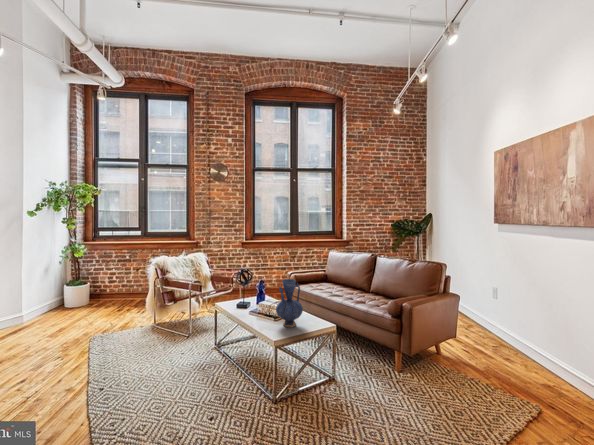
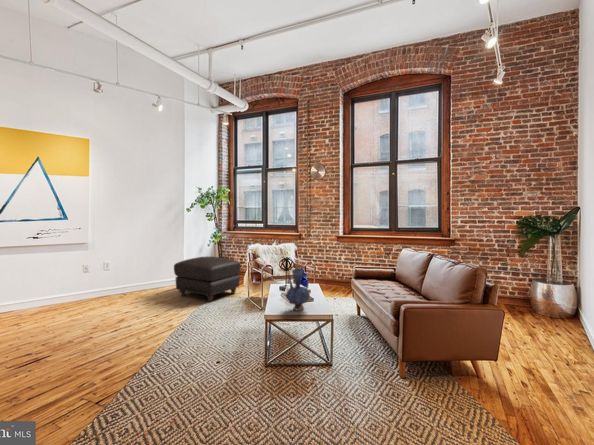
ottoman: none [20,277,132,341] -> present [174,257,241,302]

